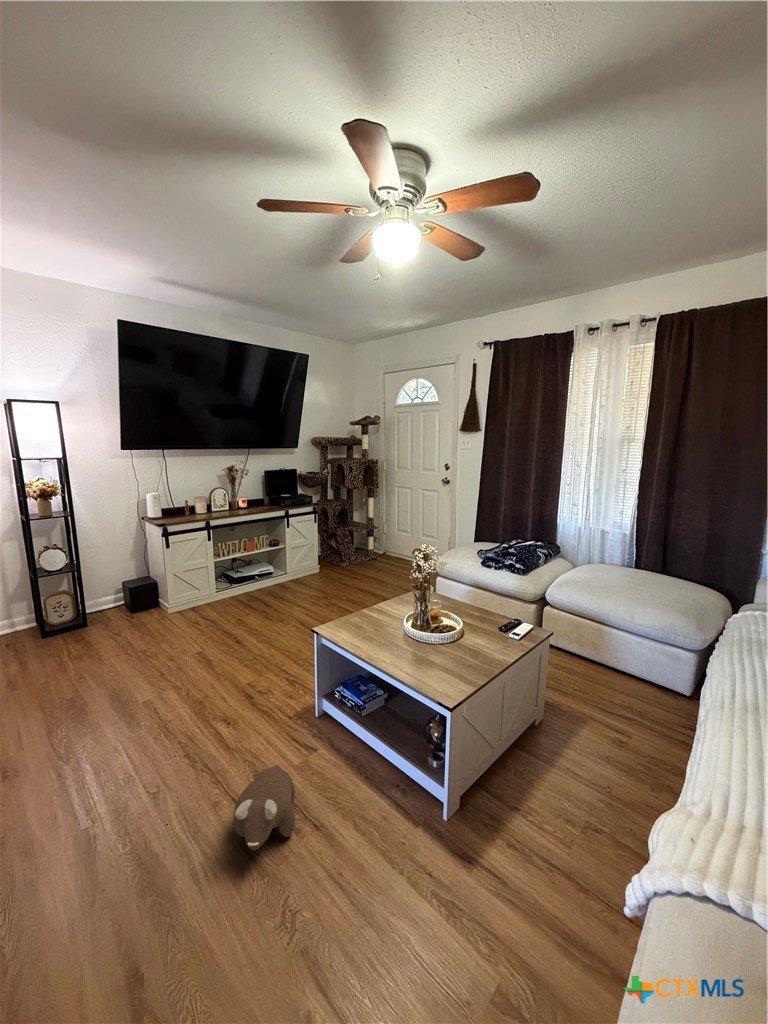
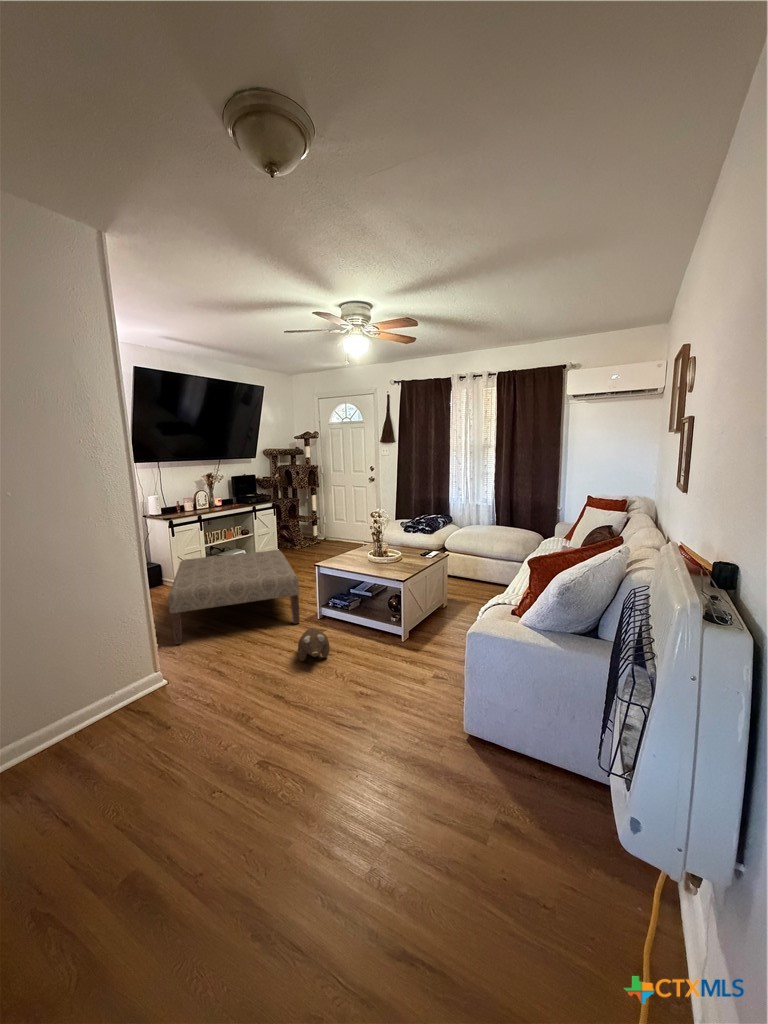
ottoman: none [71,583,296,738] -> present [168,550,300,644]

